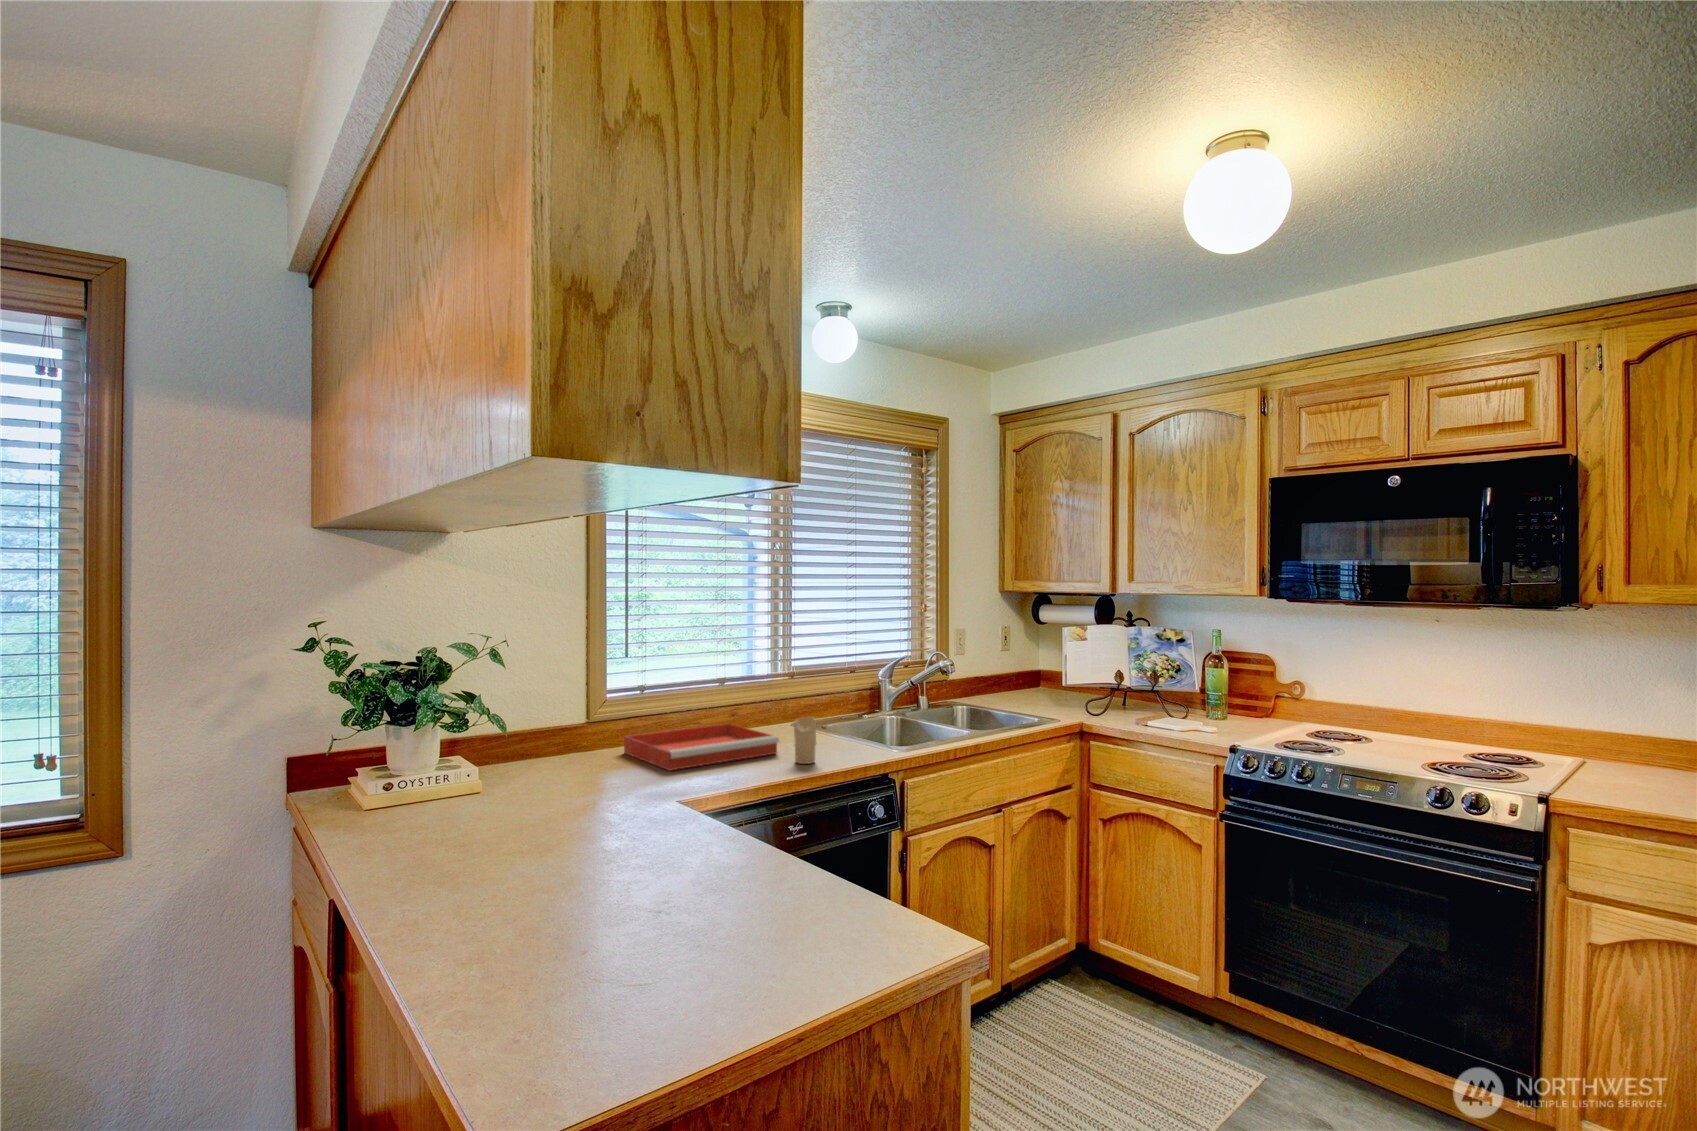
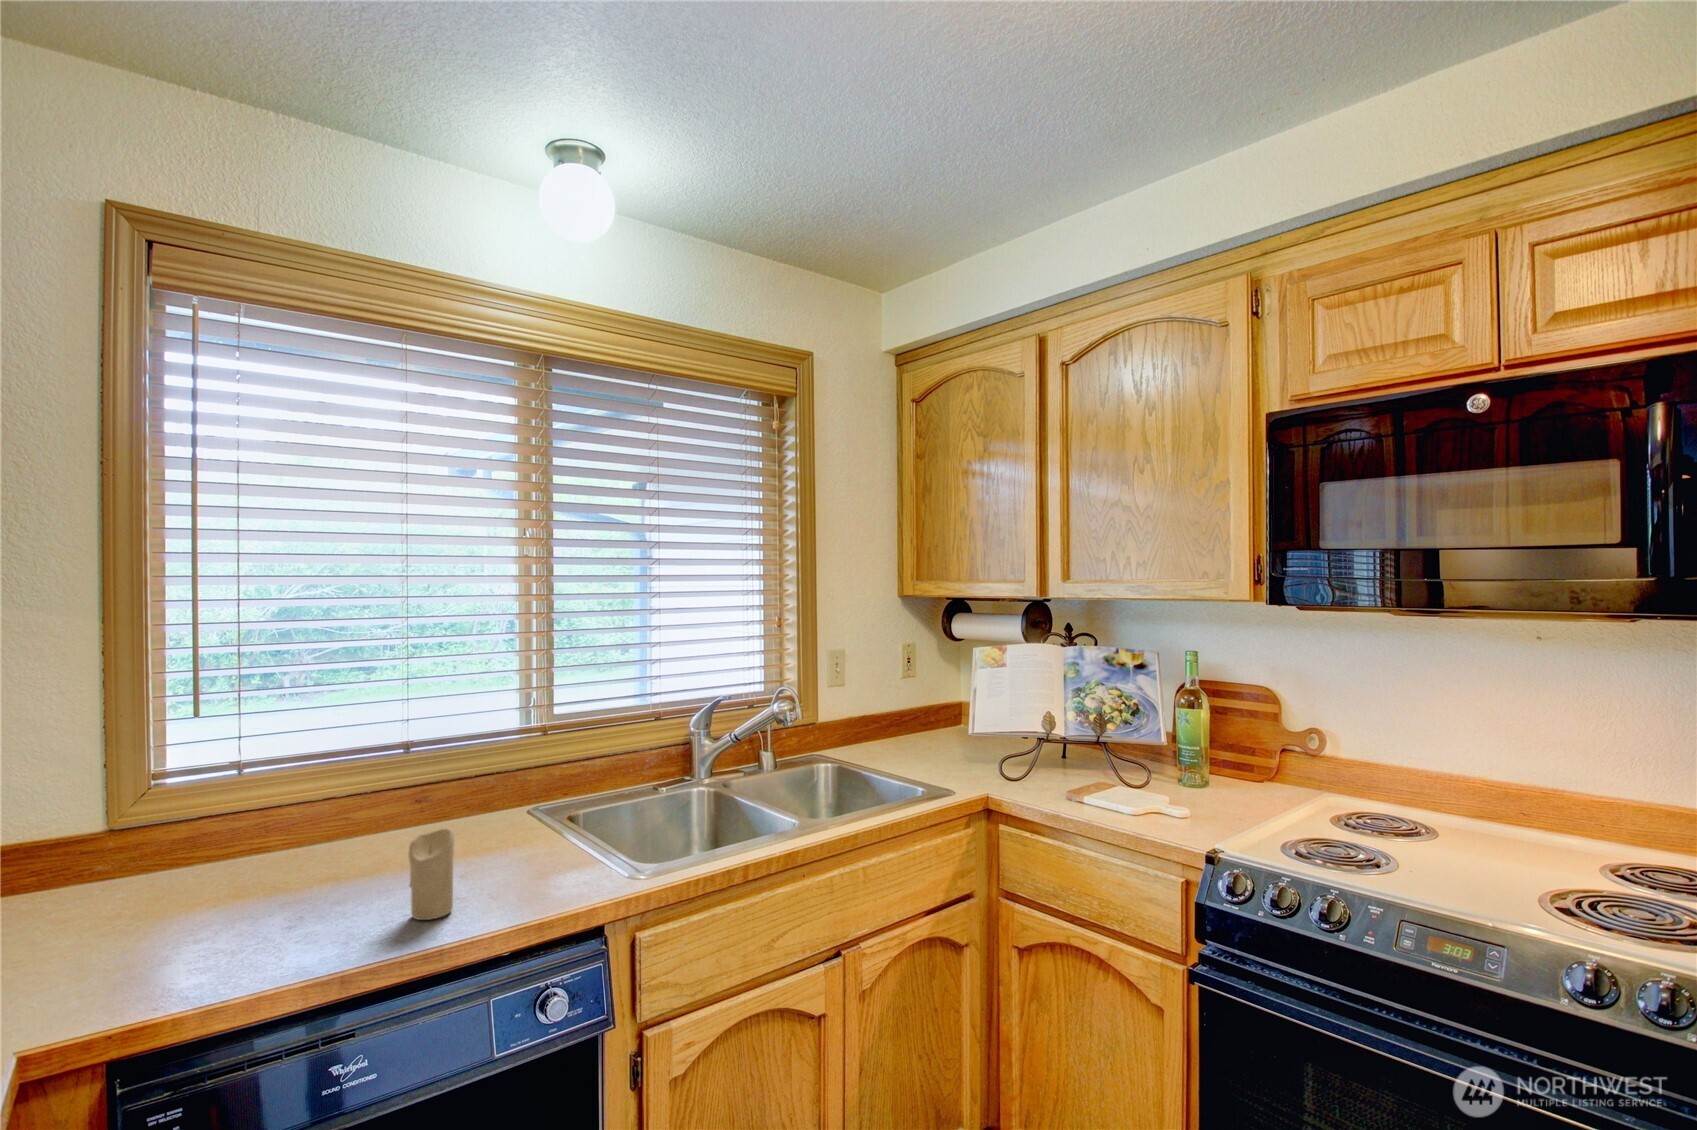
tray: present [624,723,779,770] -> none [132,821,414,950]

